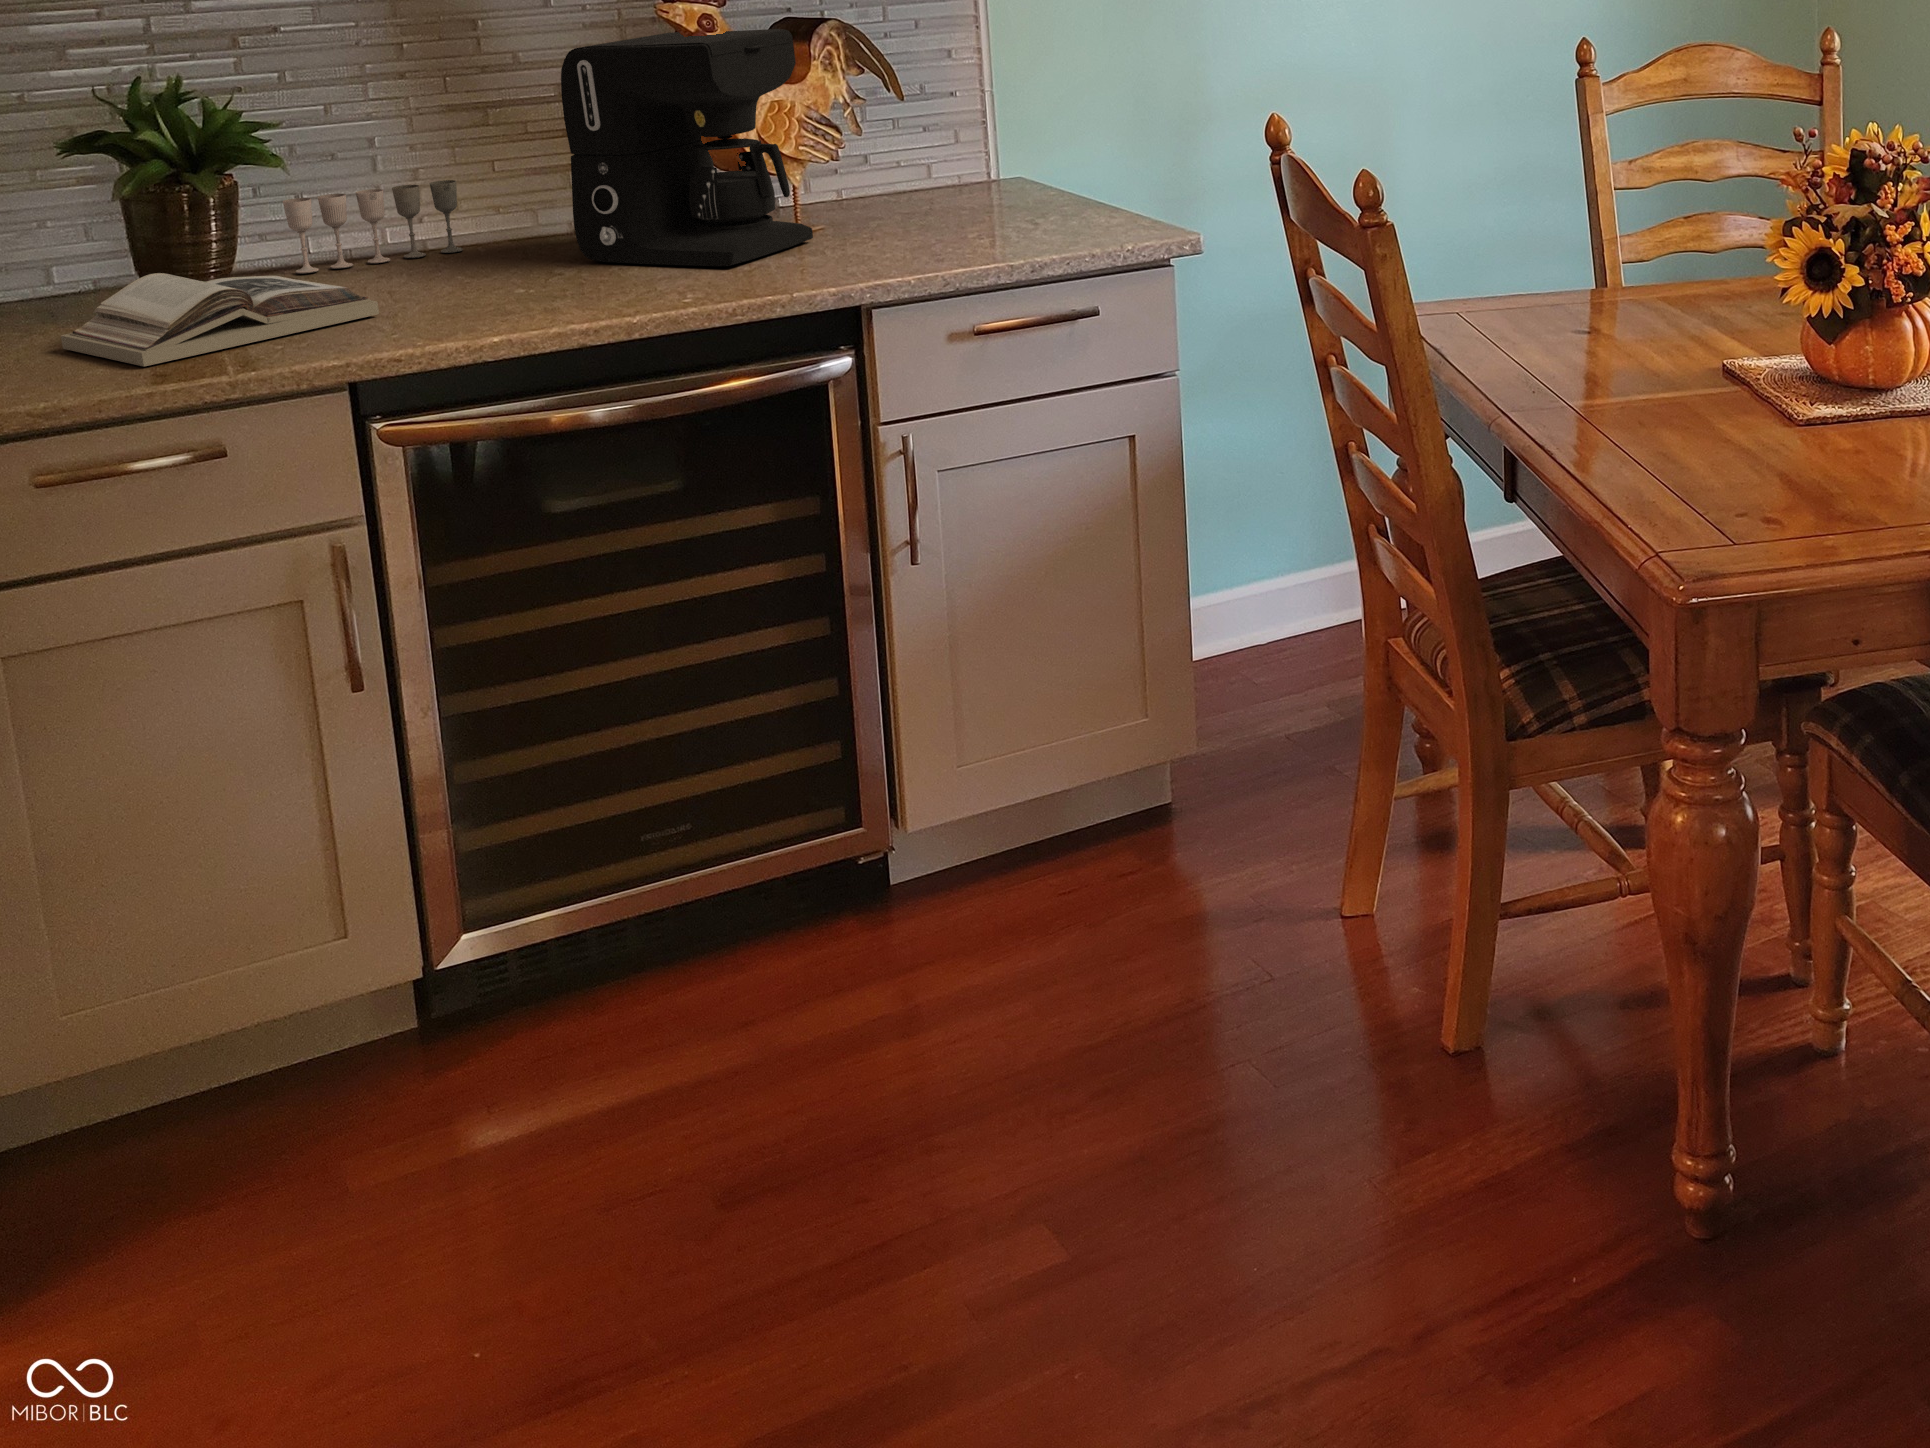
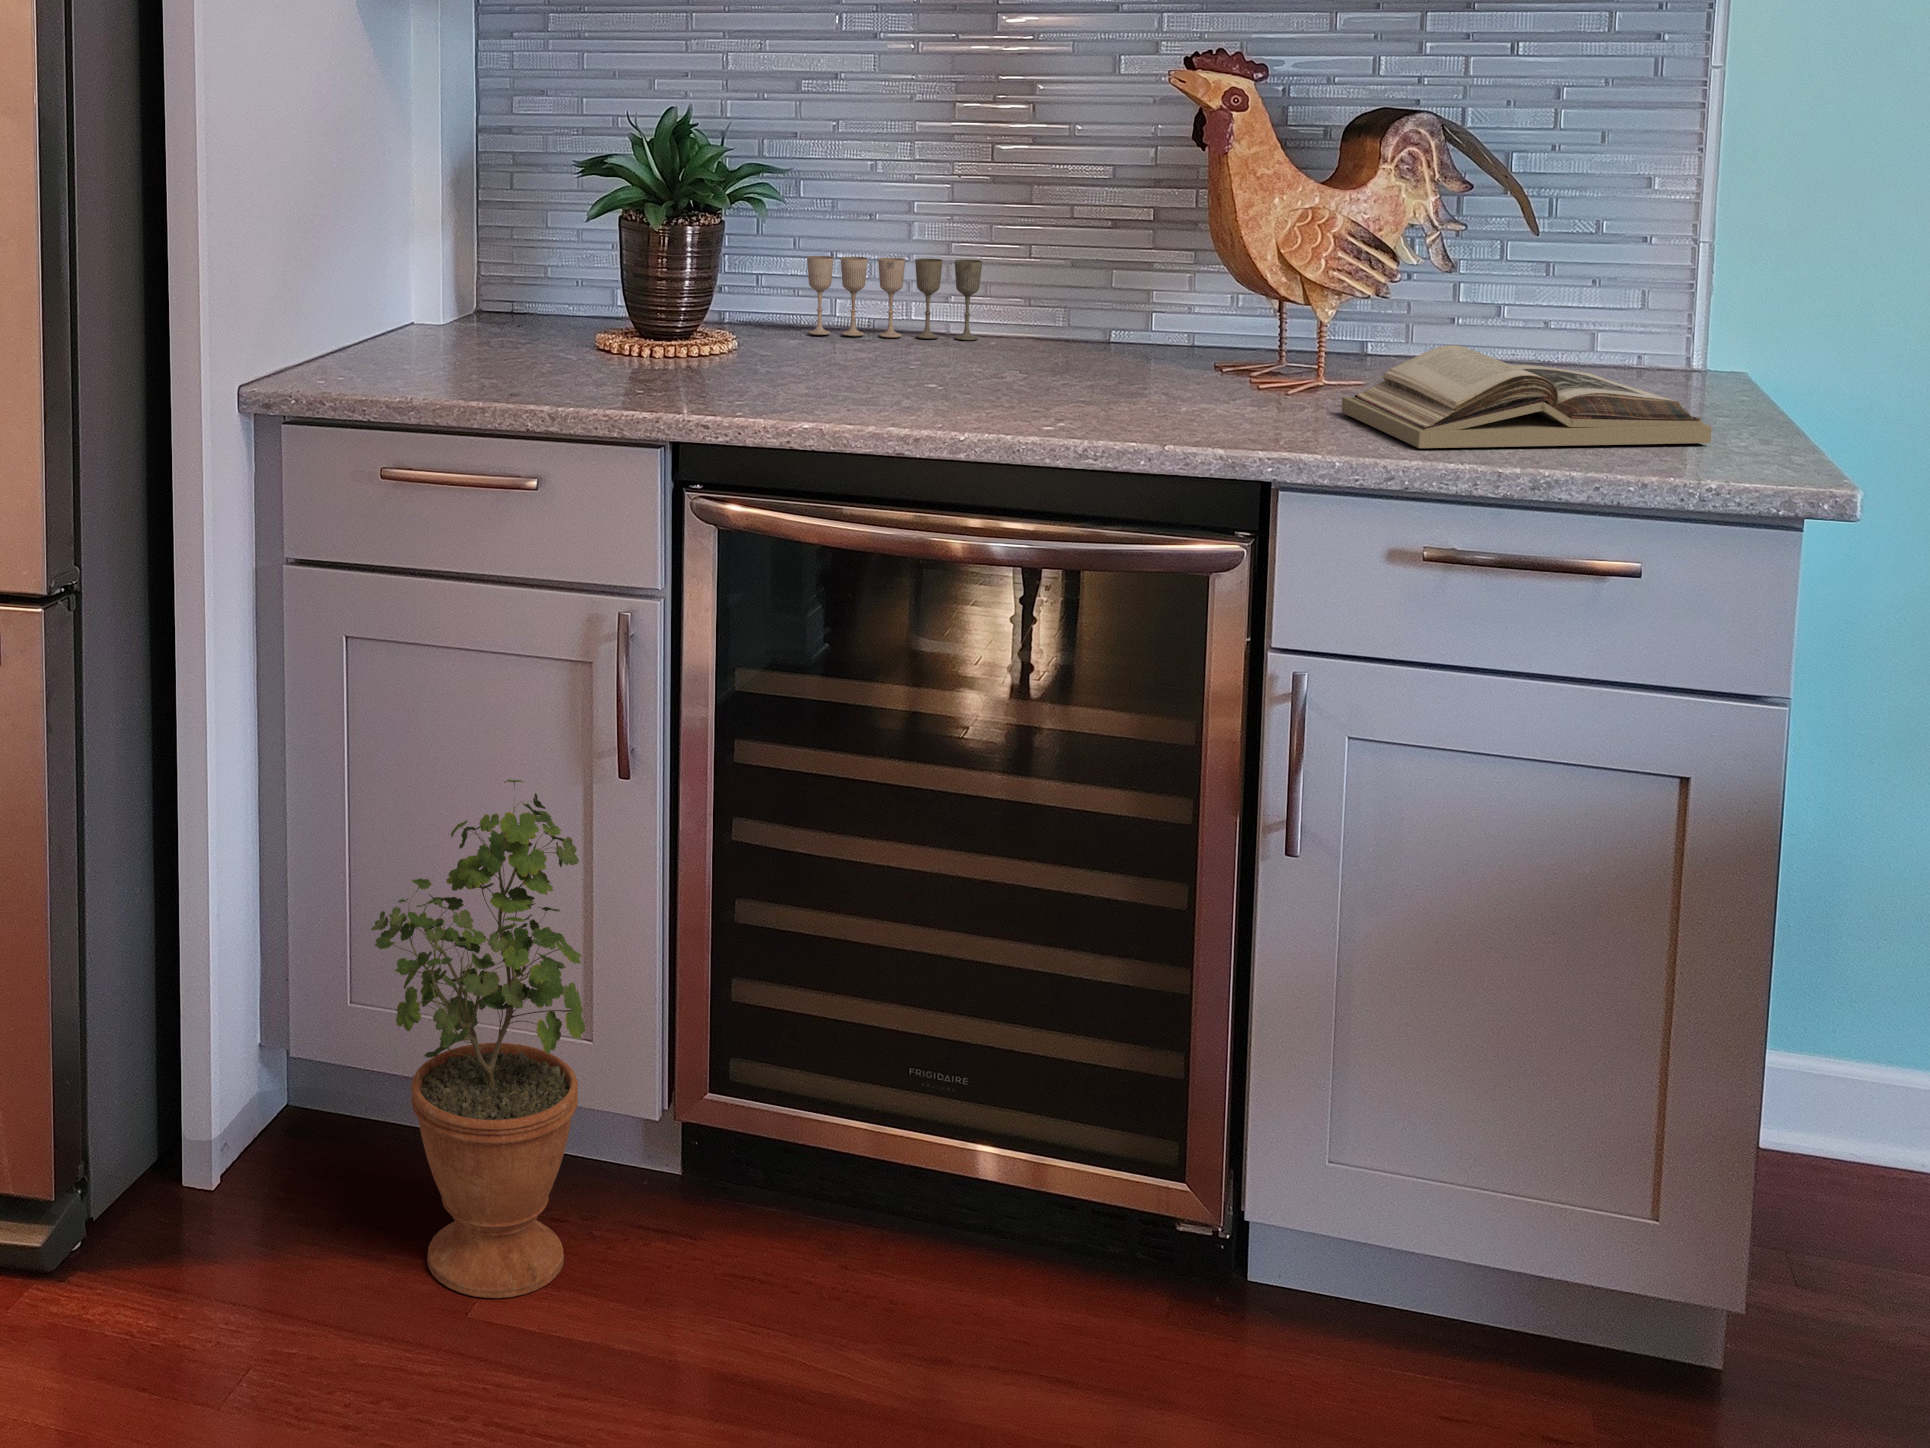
coffee maker: present [561,29,813,266] -> none [1042,113,1324,402]
book: present [61,273,379,366] -> present [1342,345,1711,448]
potted plant: none [179,725,424,1194] -> present [371,779,585,1298]

